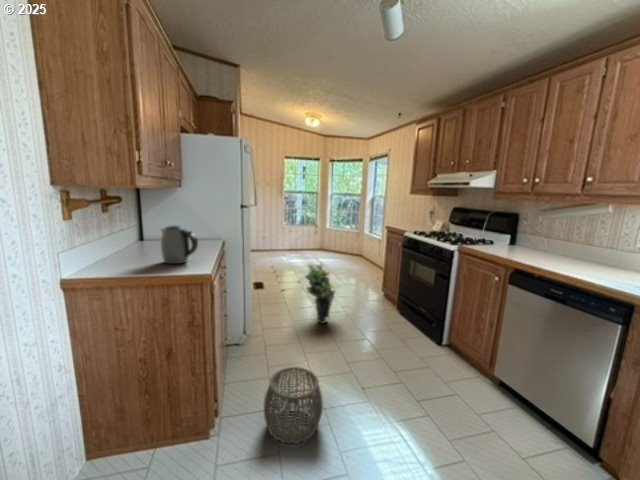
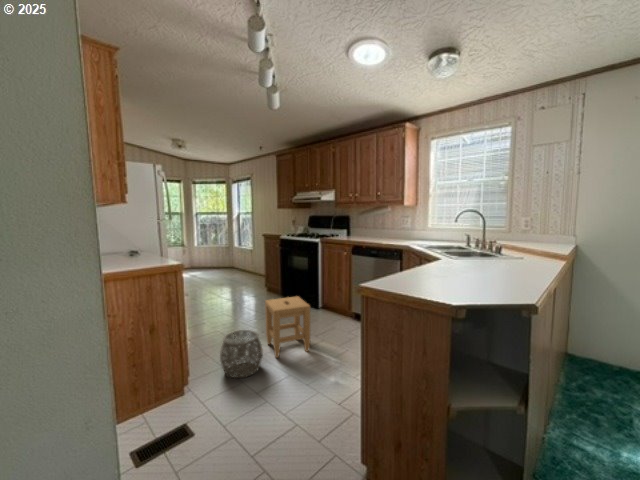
kettle: present [161,226,198,264] -> none [121,238,156,268]
potted plant: present [305,264,335,324] -> none [208,268,236,317]
stool: none [345,328,410,429] -> present [265,296,310,358]

